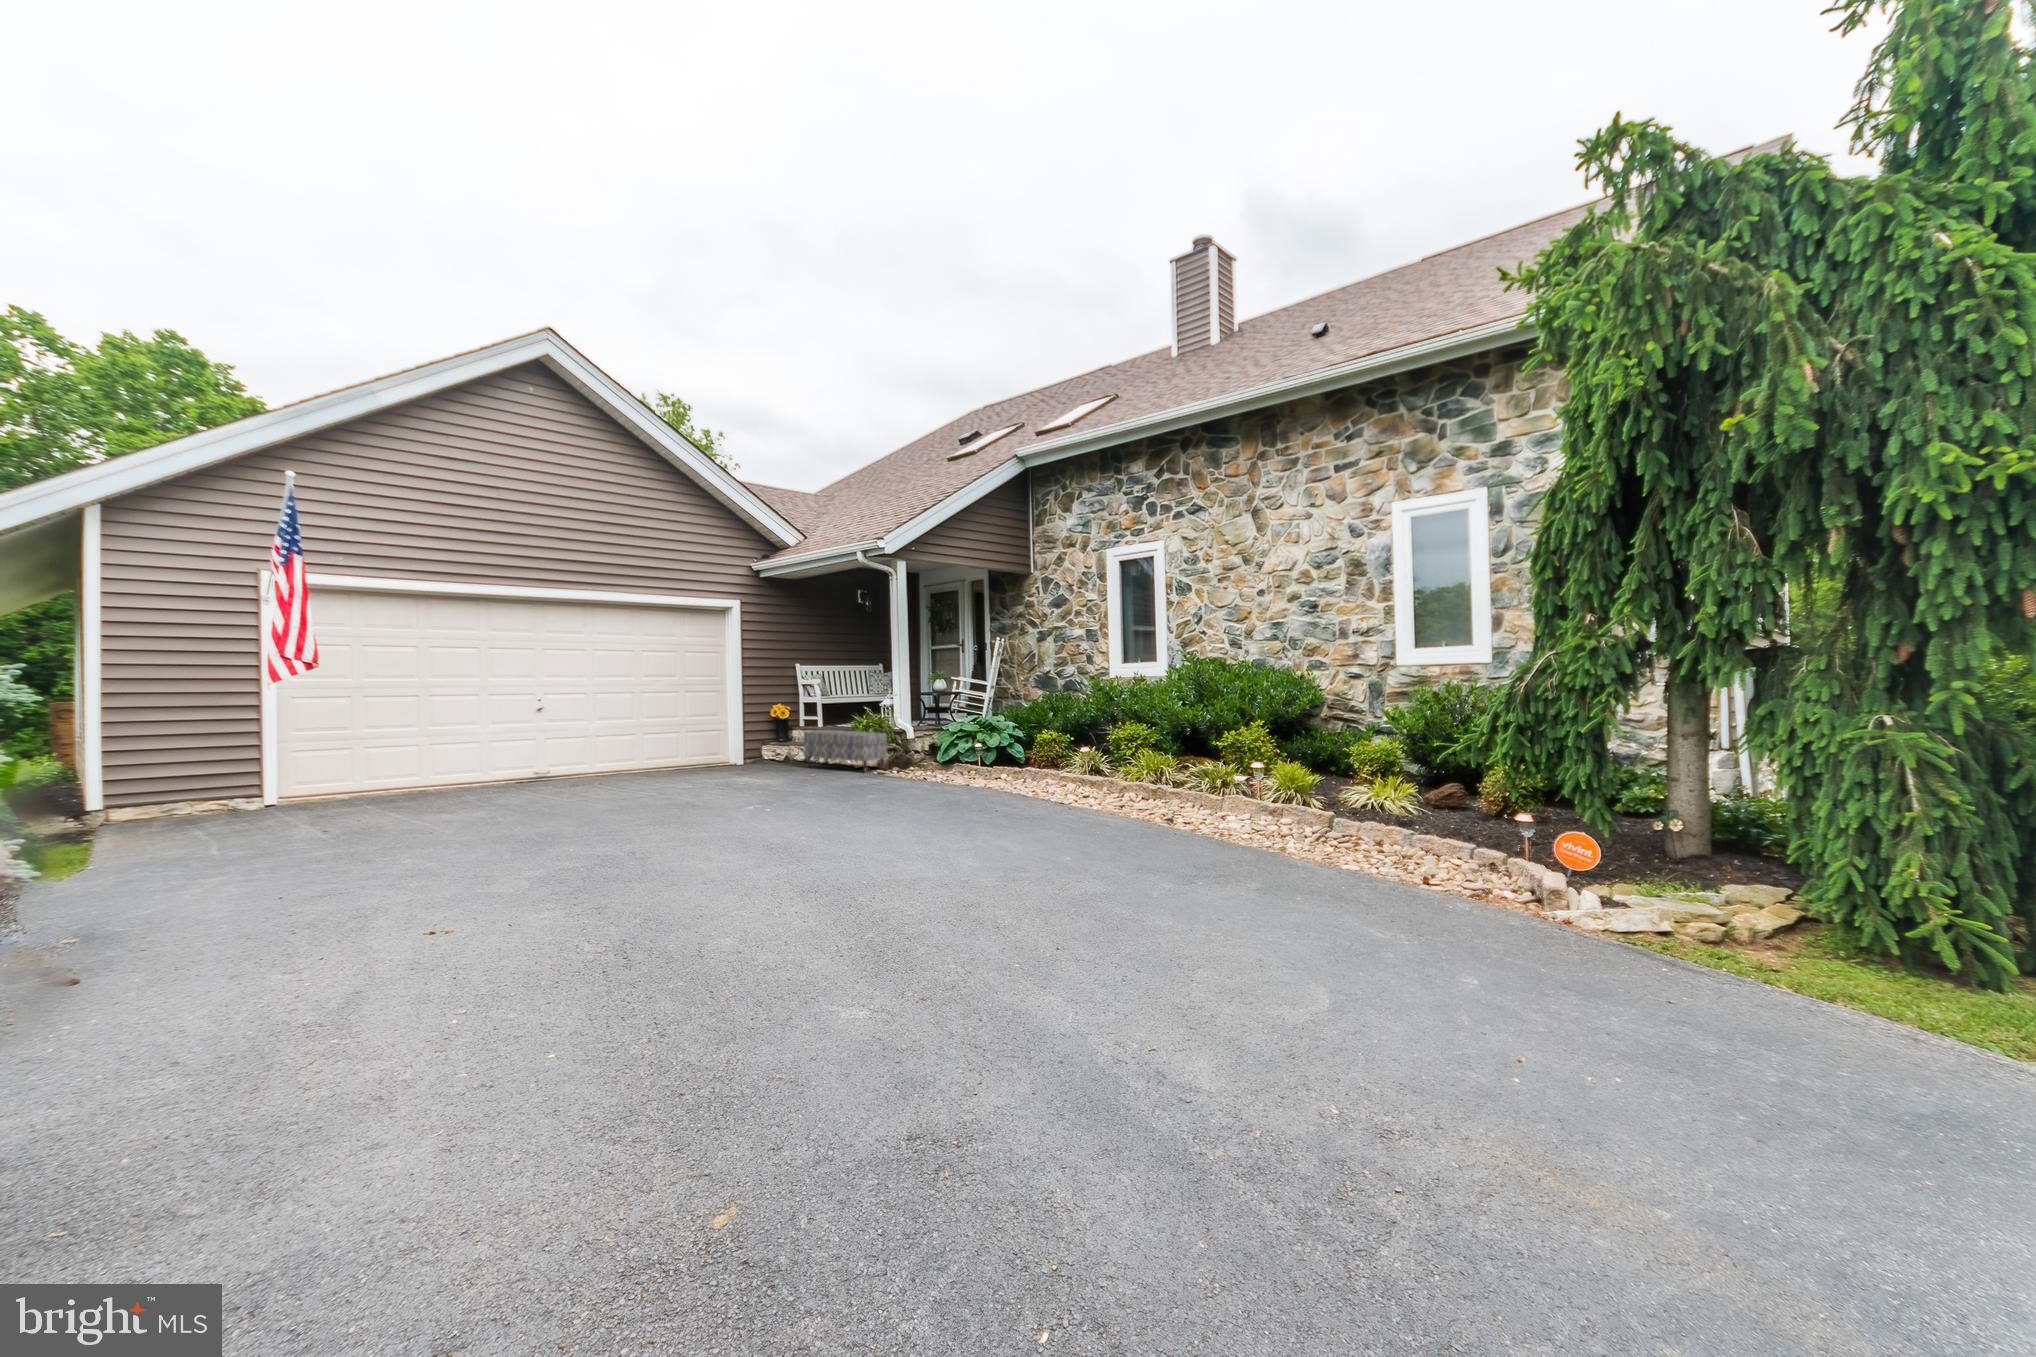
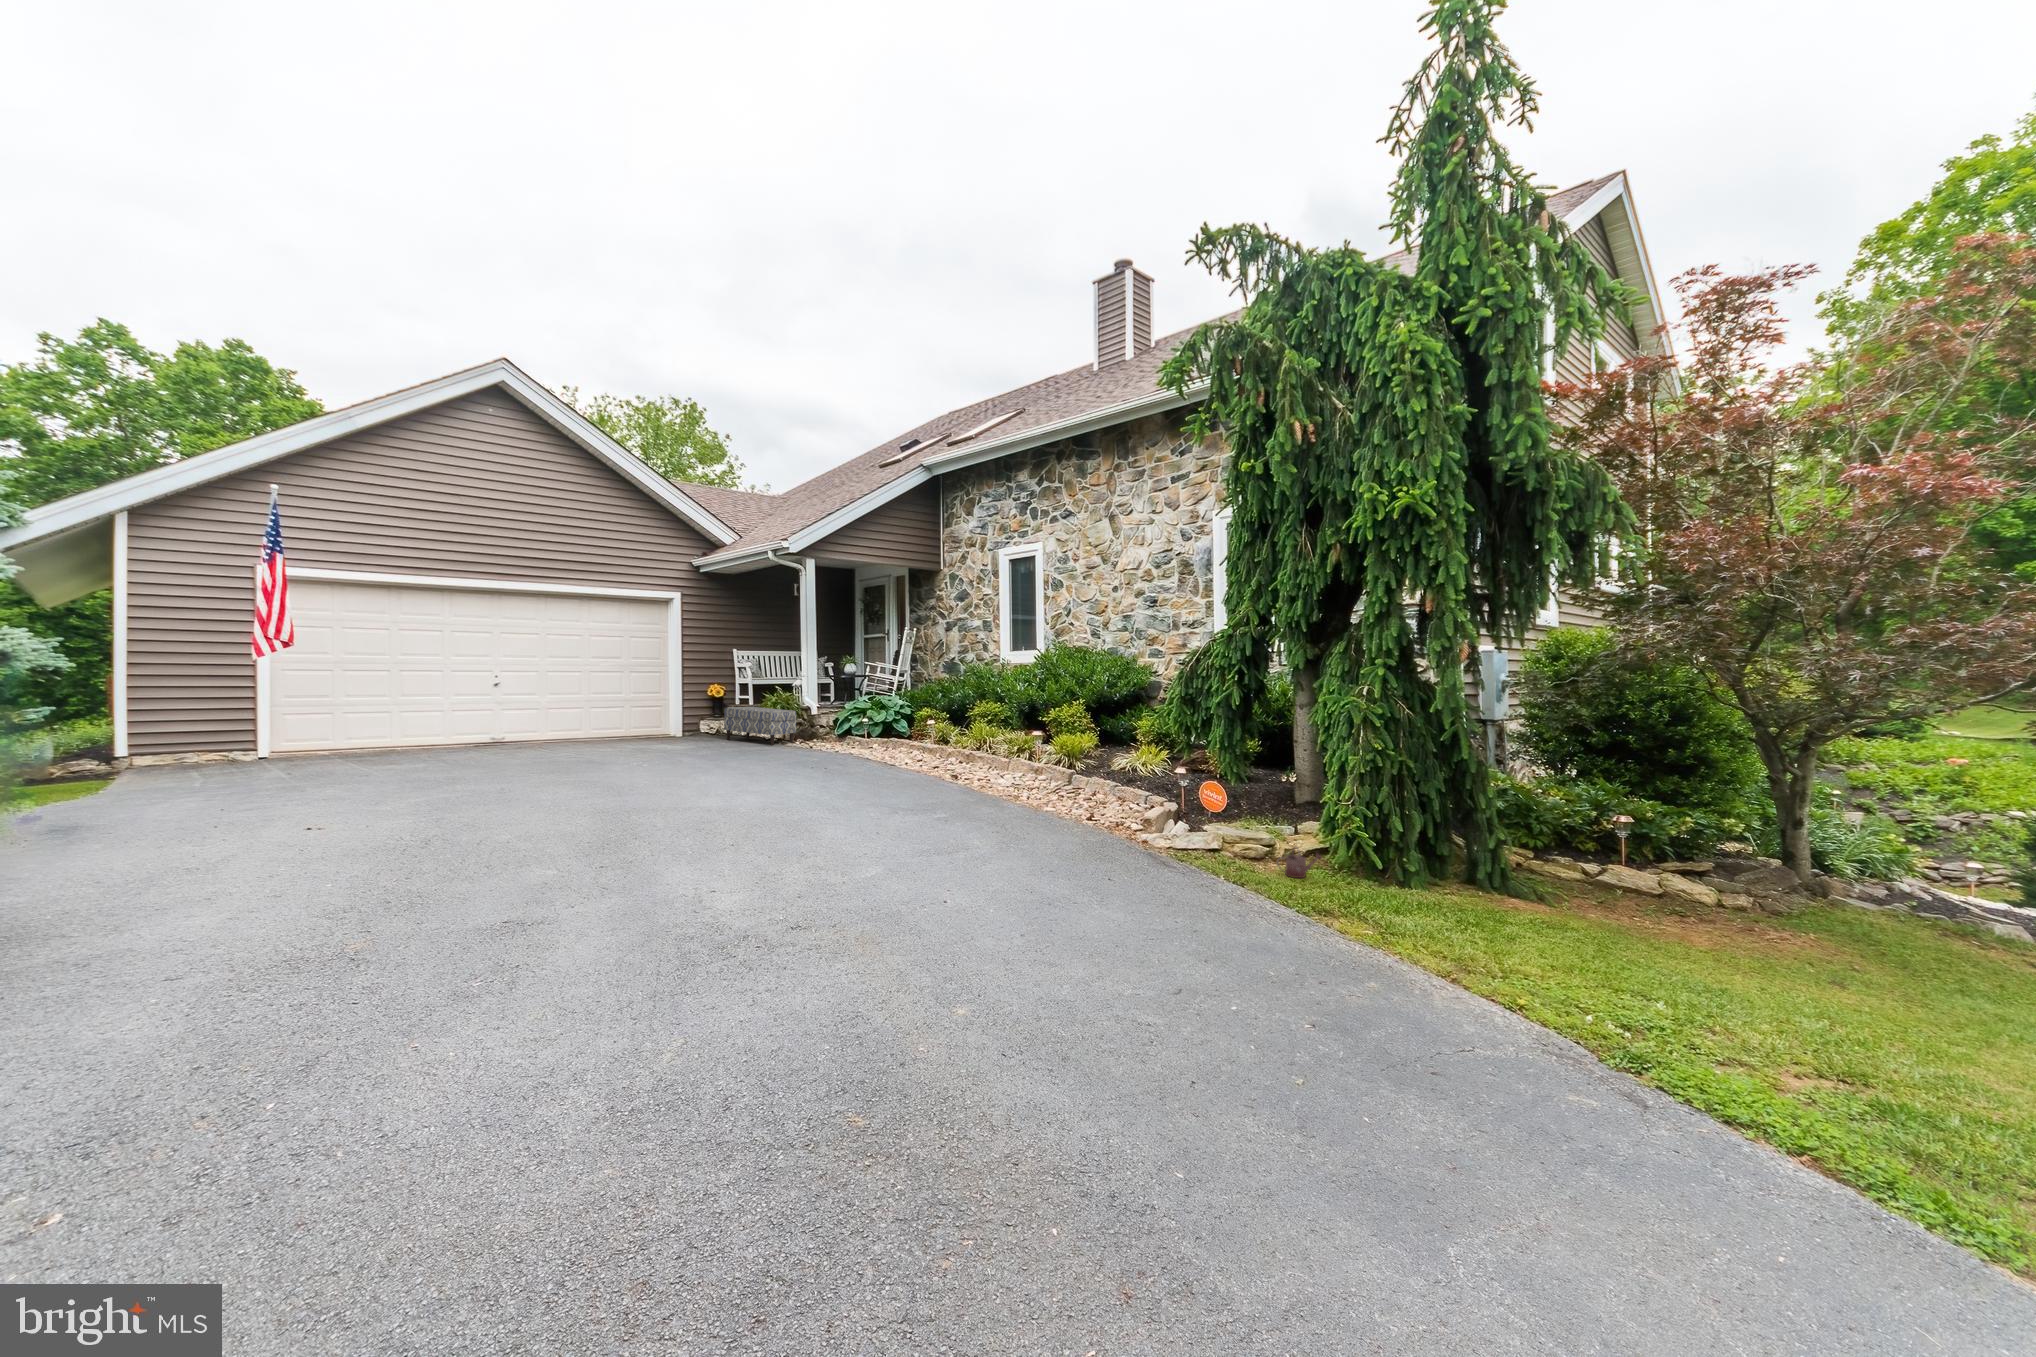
watering can: none [1679,887,1733,926] -> present [1278,847,1322,878]

